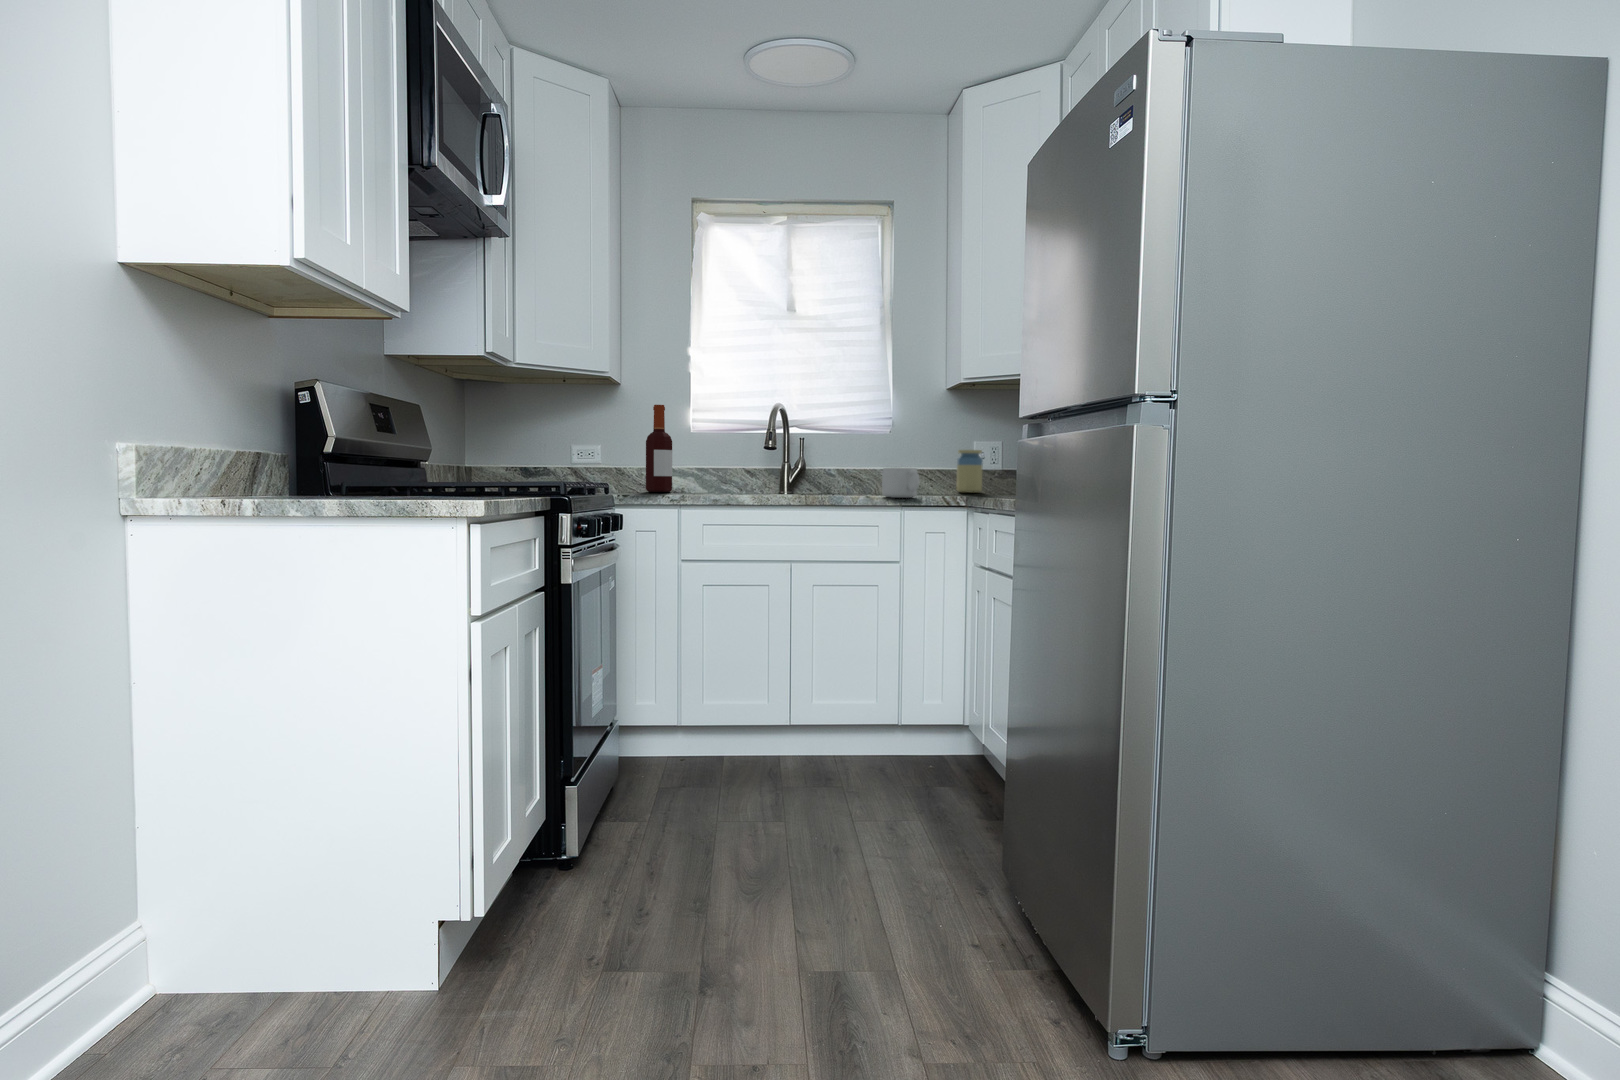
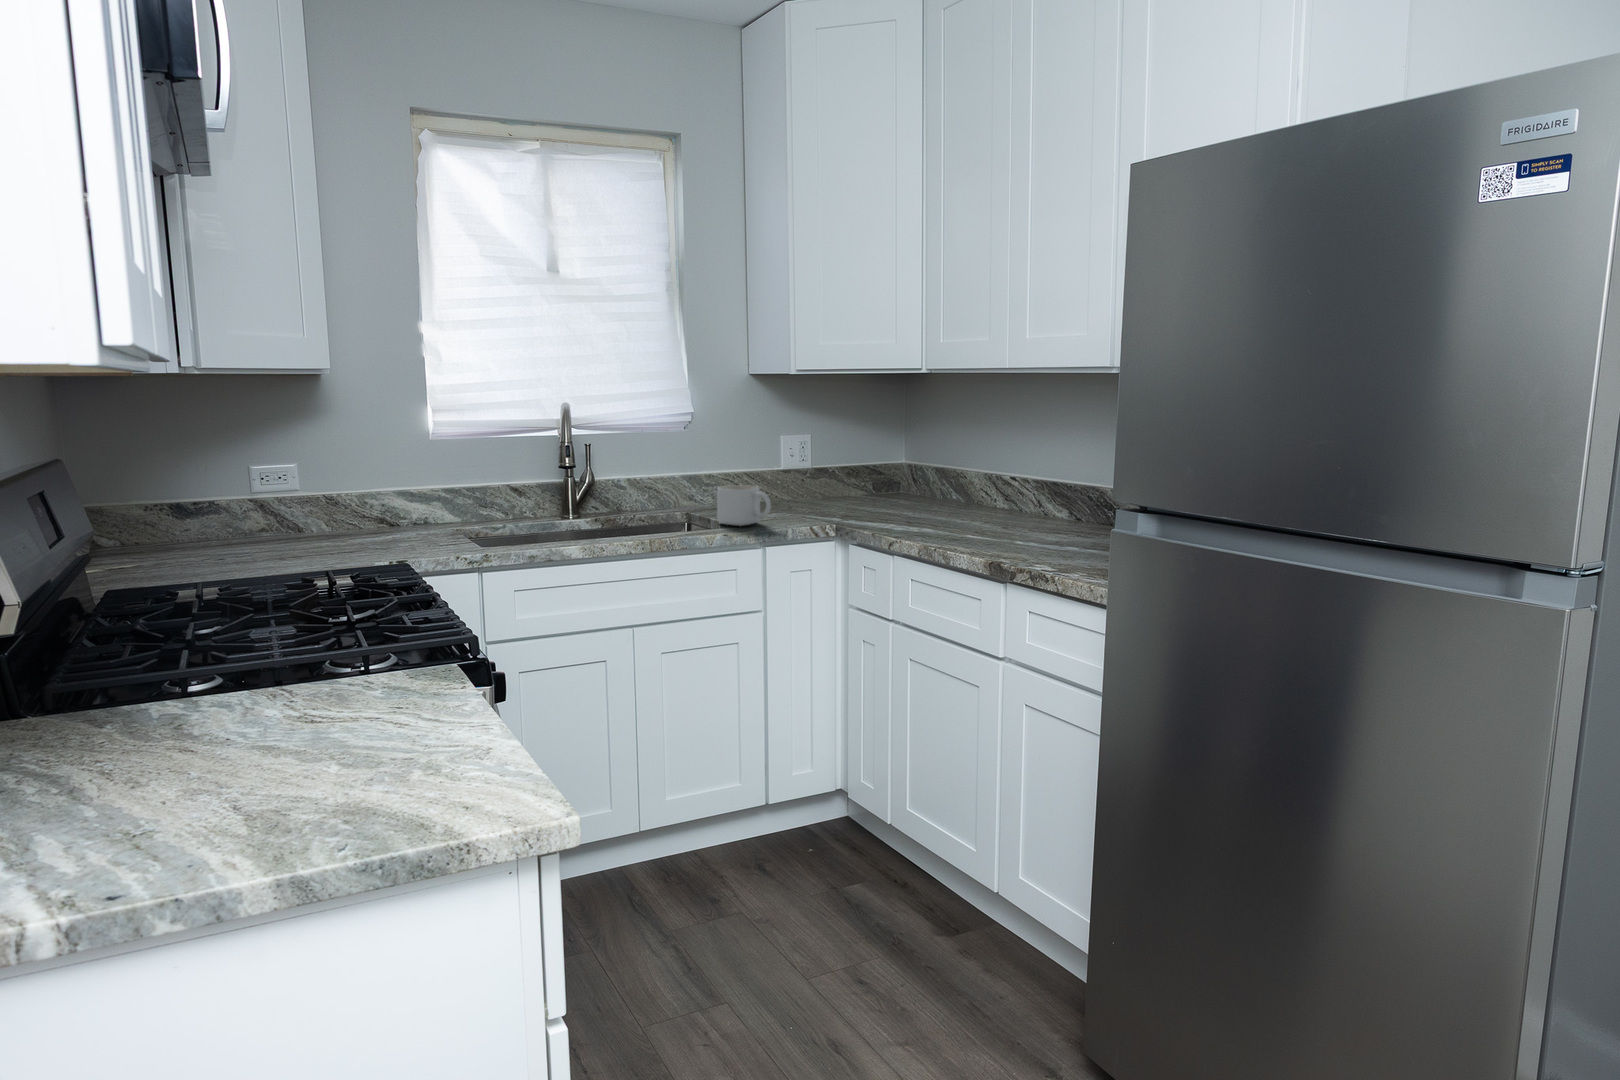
bottle: present [646,405,672,492] -> none [388,413,433,537]
jar: present [957,450,983,493] -> none [779,452,810,504]

